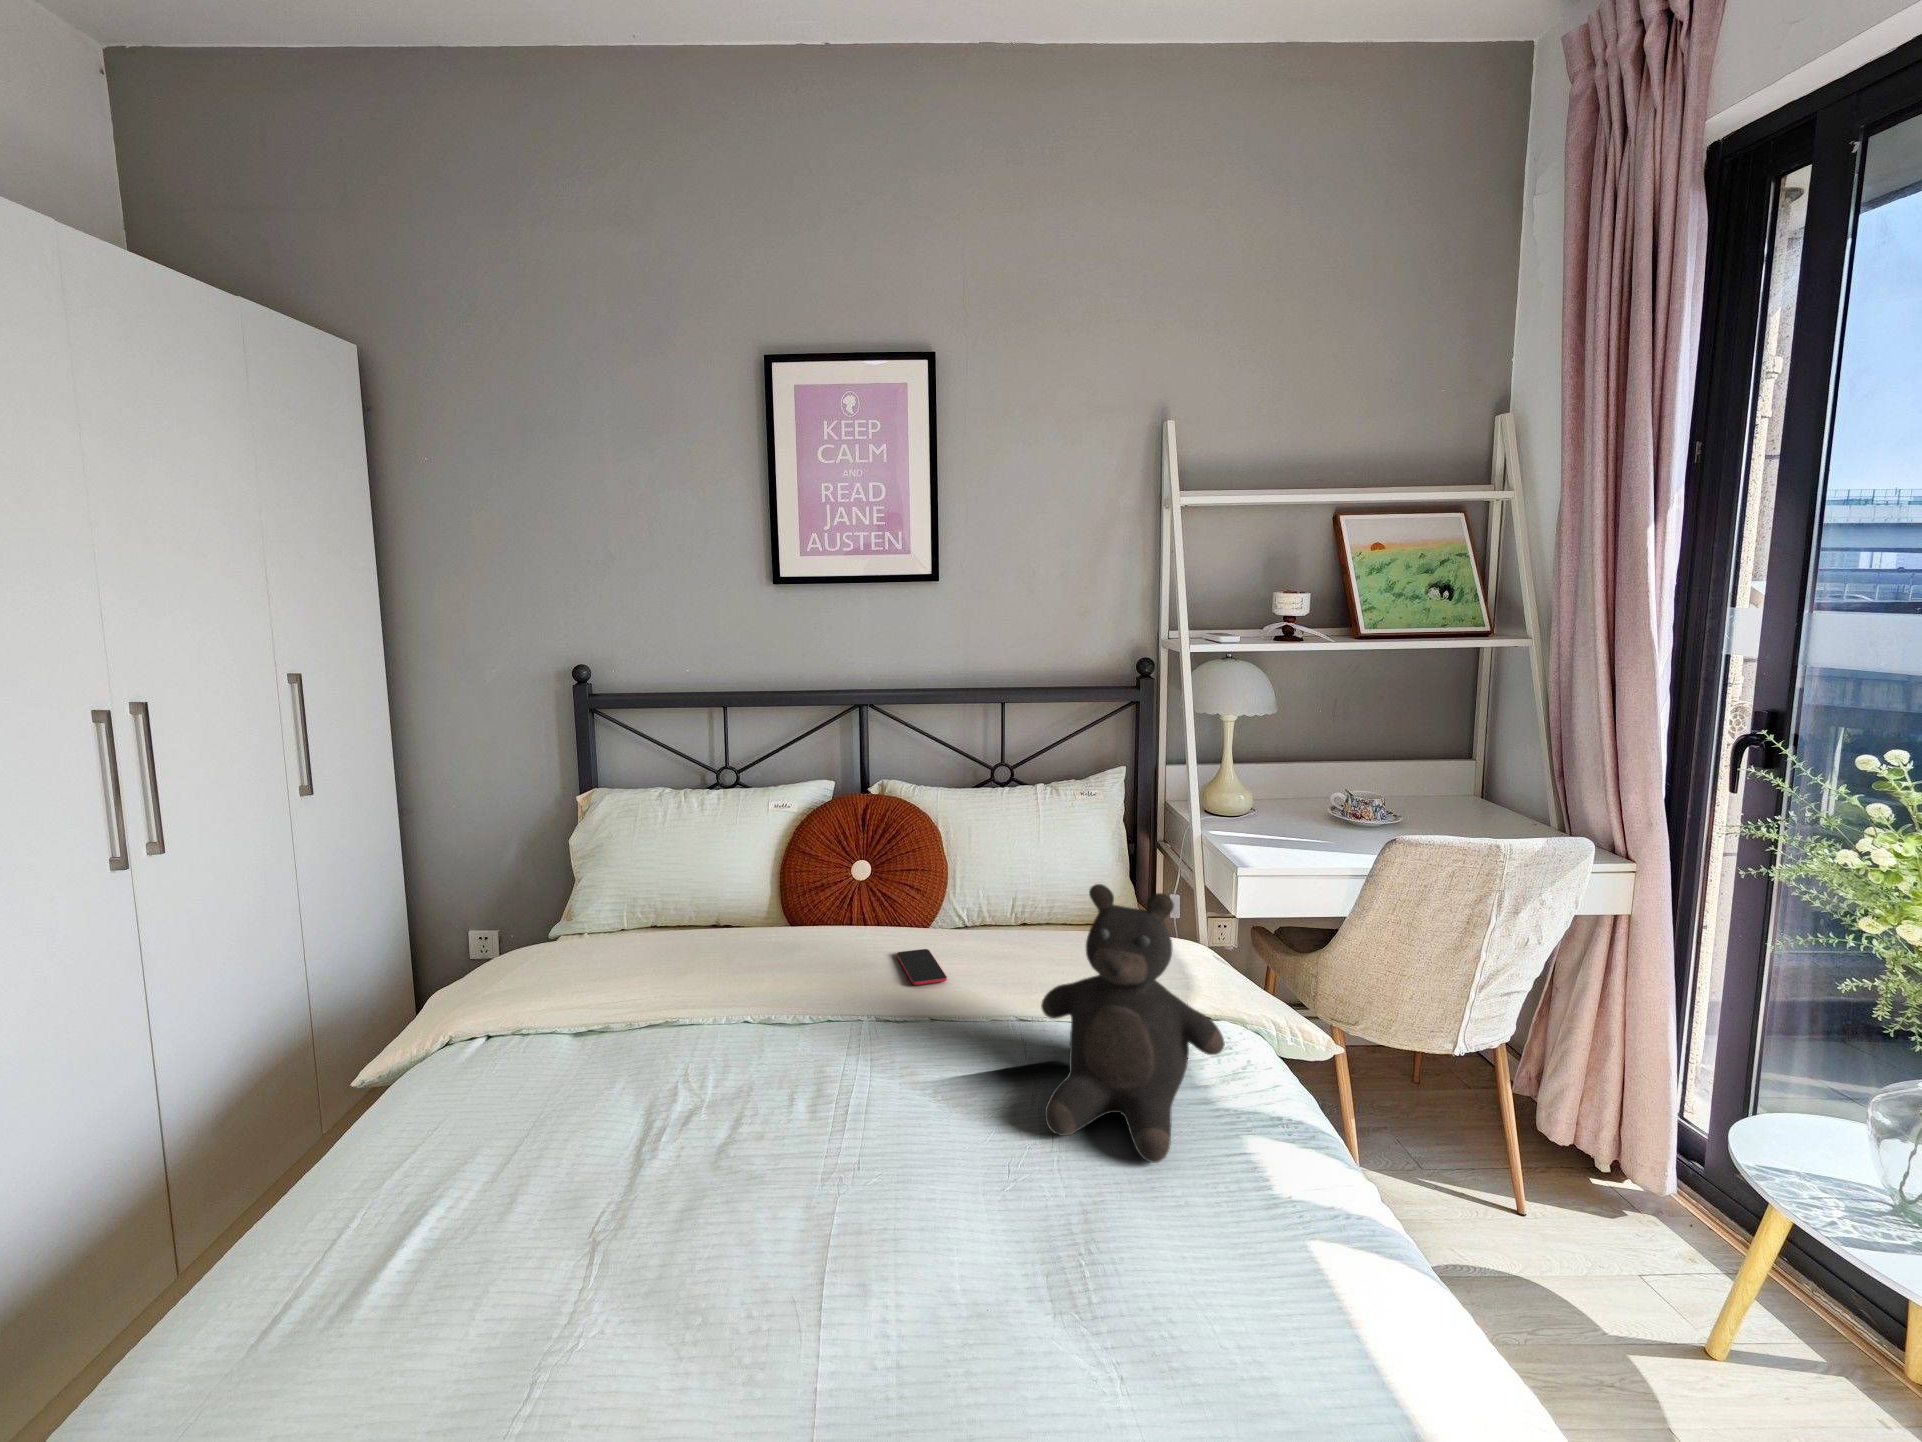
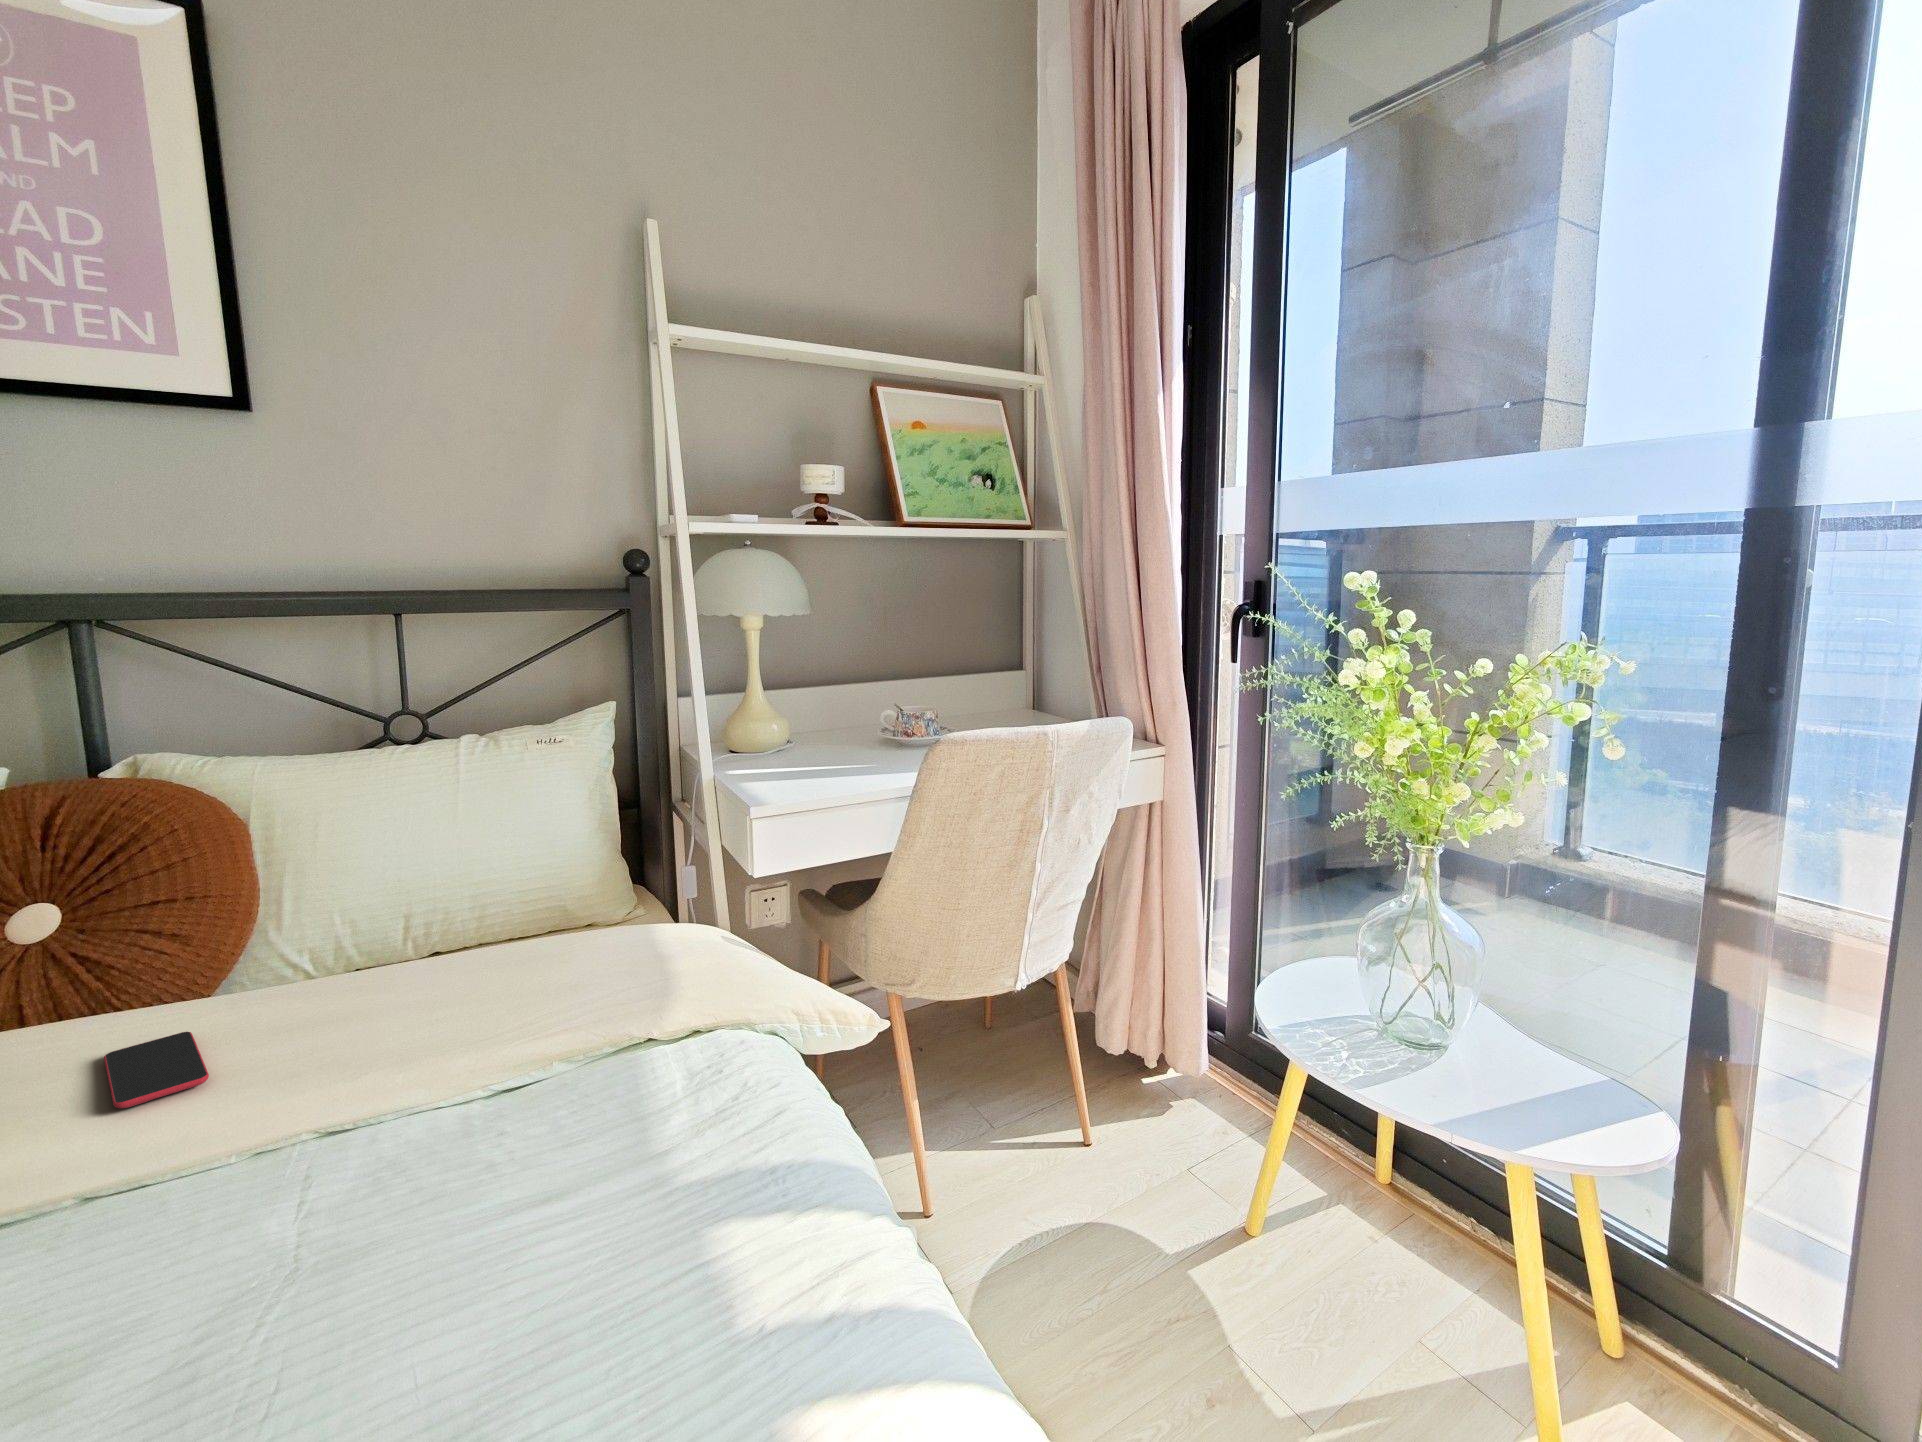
teddy bear: present [1041,884,1225,1163] -> none [332,832,694,1327]

